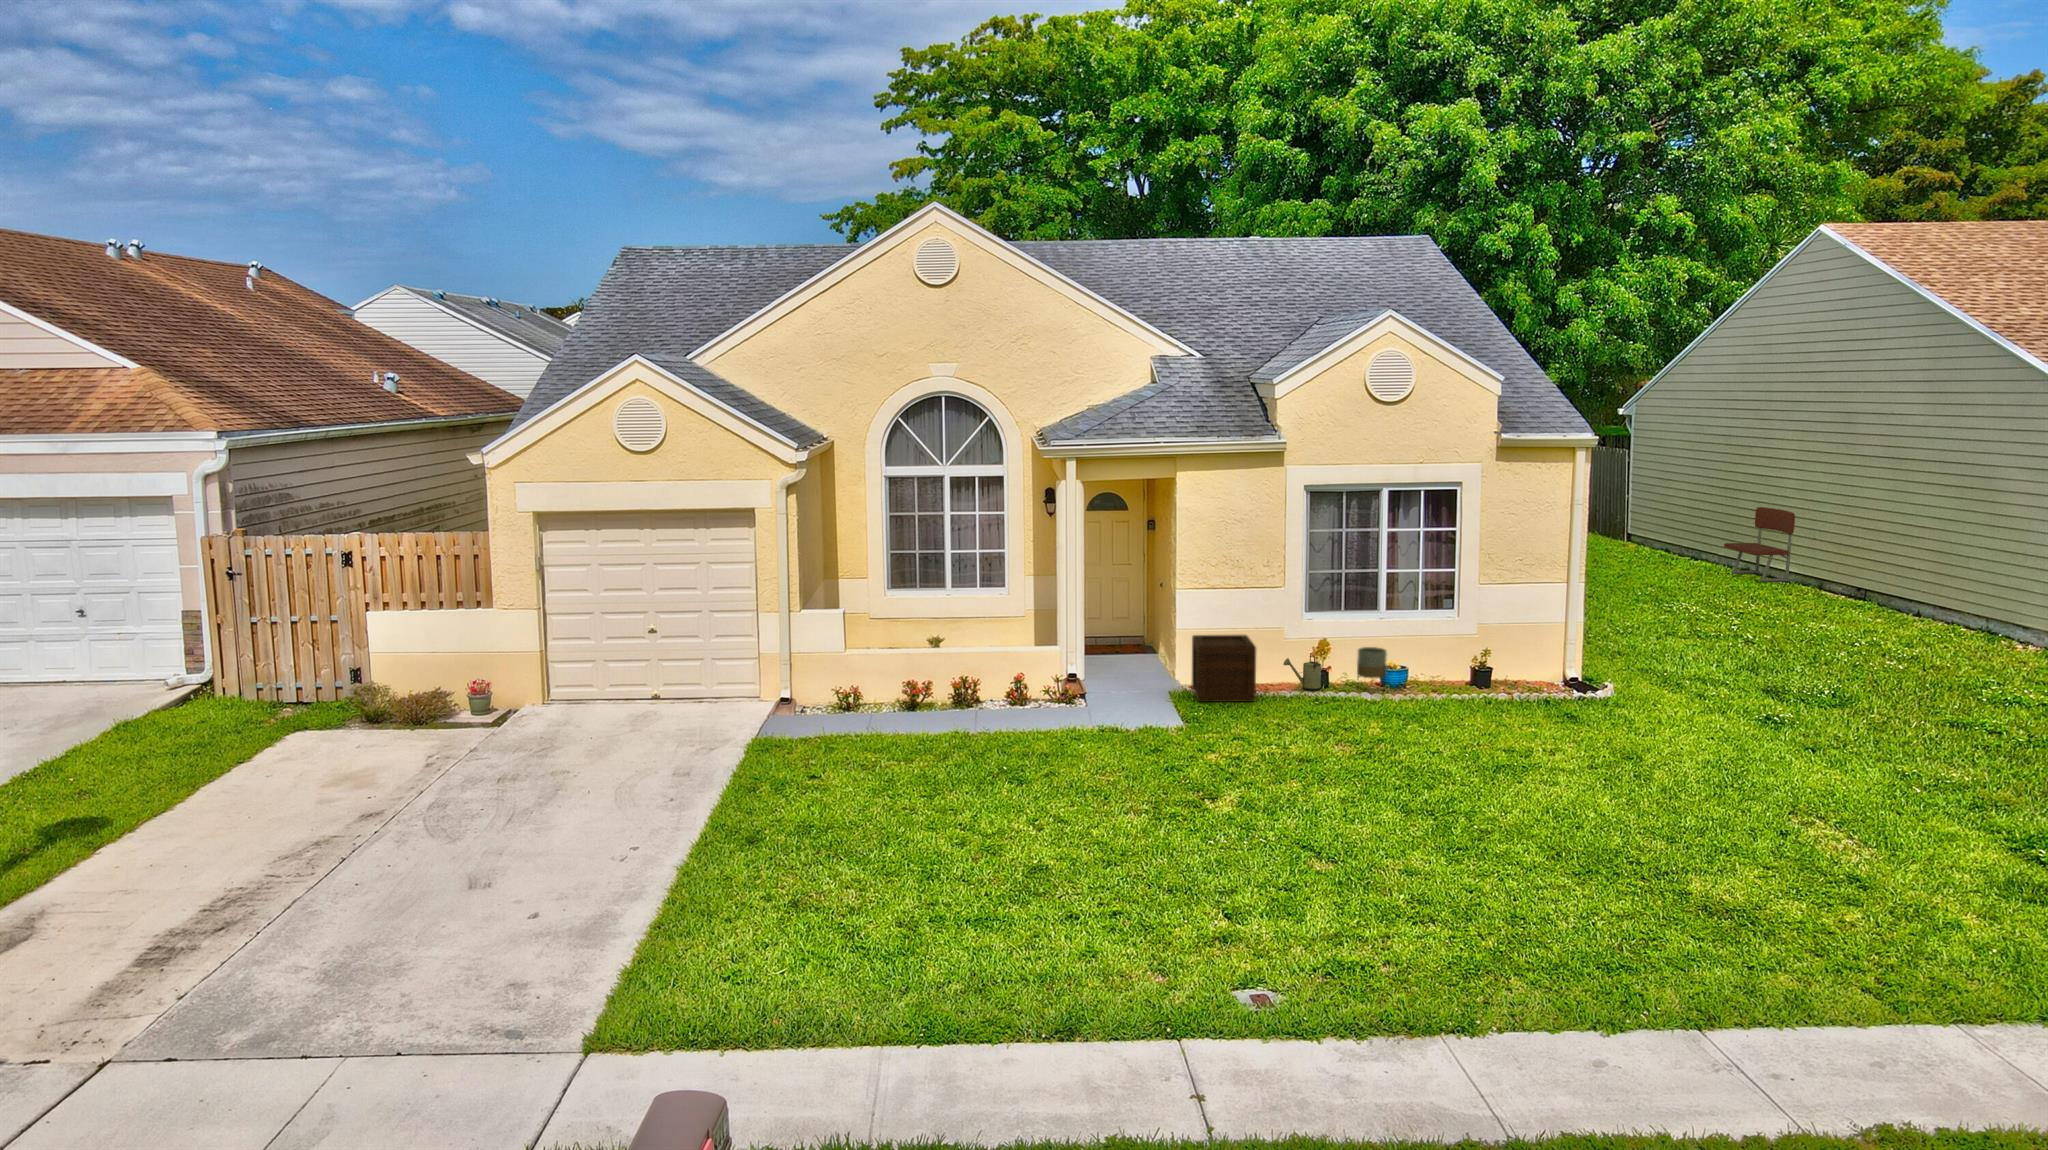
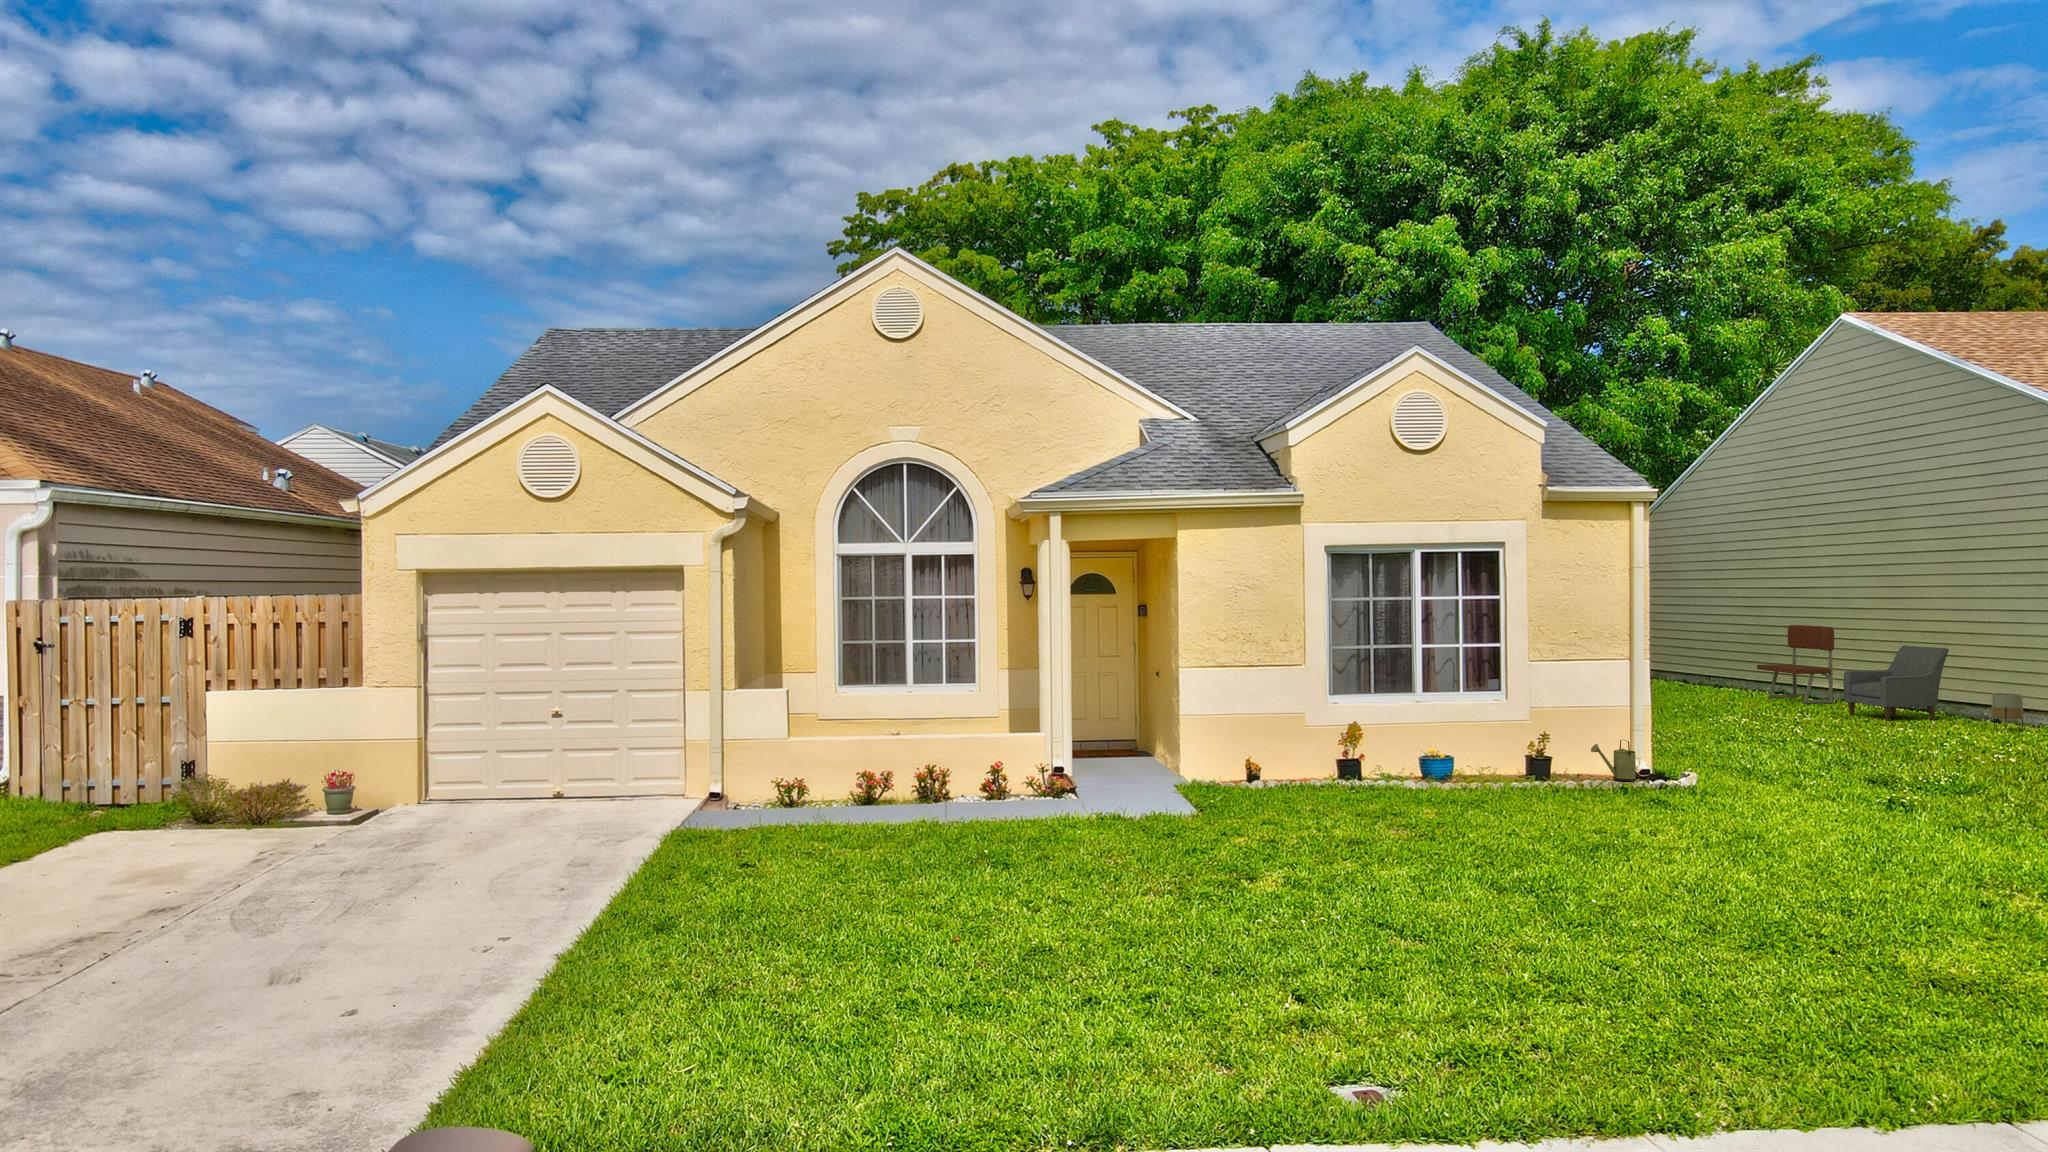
chair: none [1792,535,1891,606] -> present [1844,645,1949,721]
wooden crate: present [1192,635,1256,702] -> none [1198,723,1278,799]
planter: present [1357,647,1387,678] -> present [1992,693,2023,730]
watering can: present [1283,654,1321,691] -> present [1591,740,1640,782]

